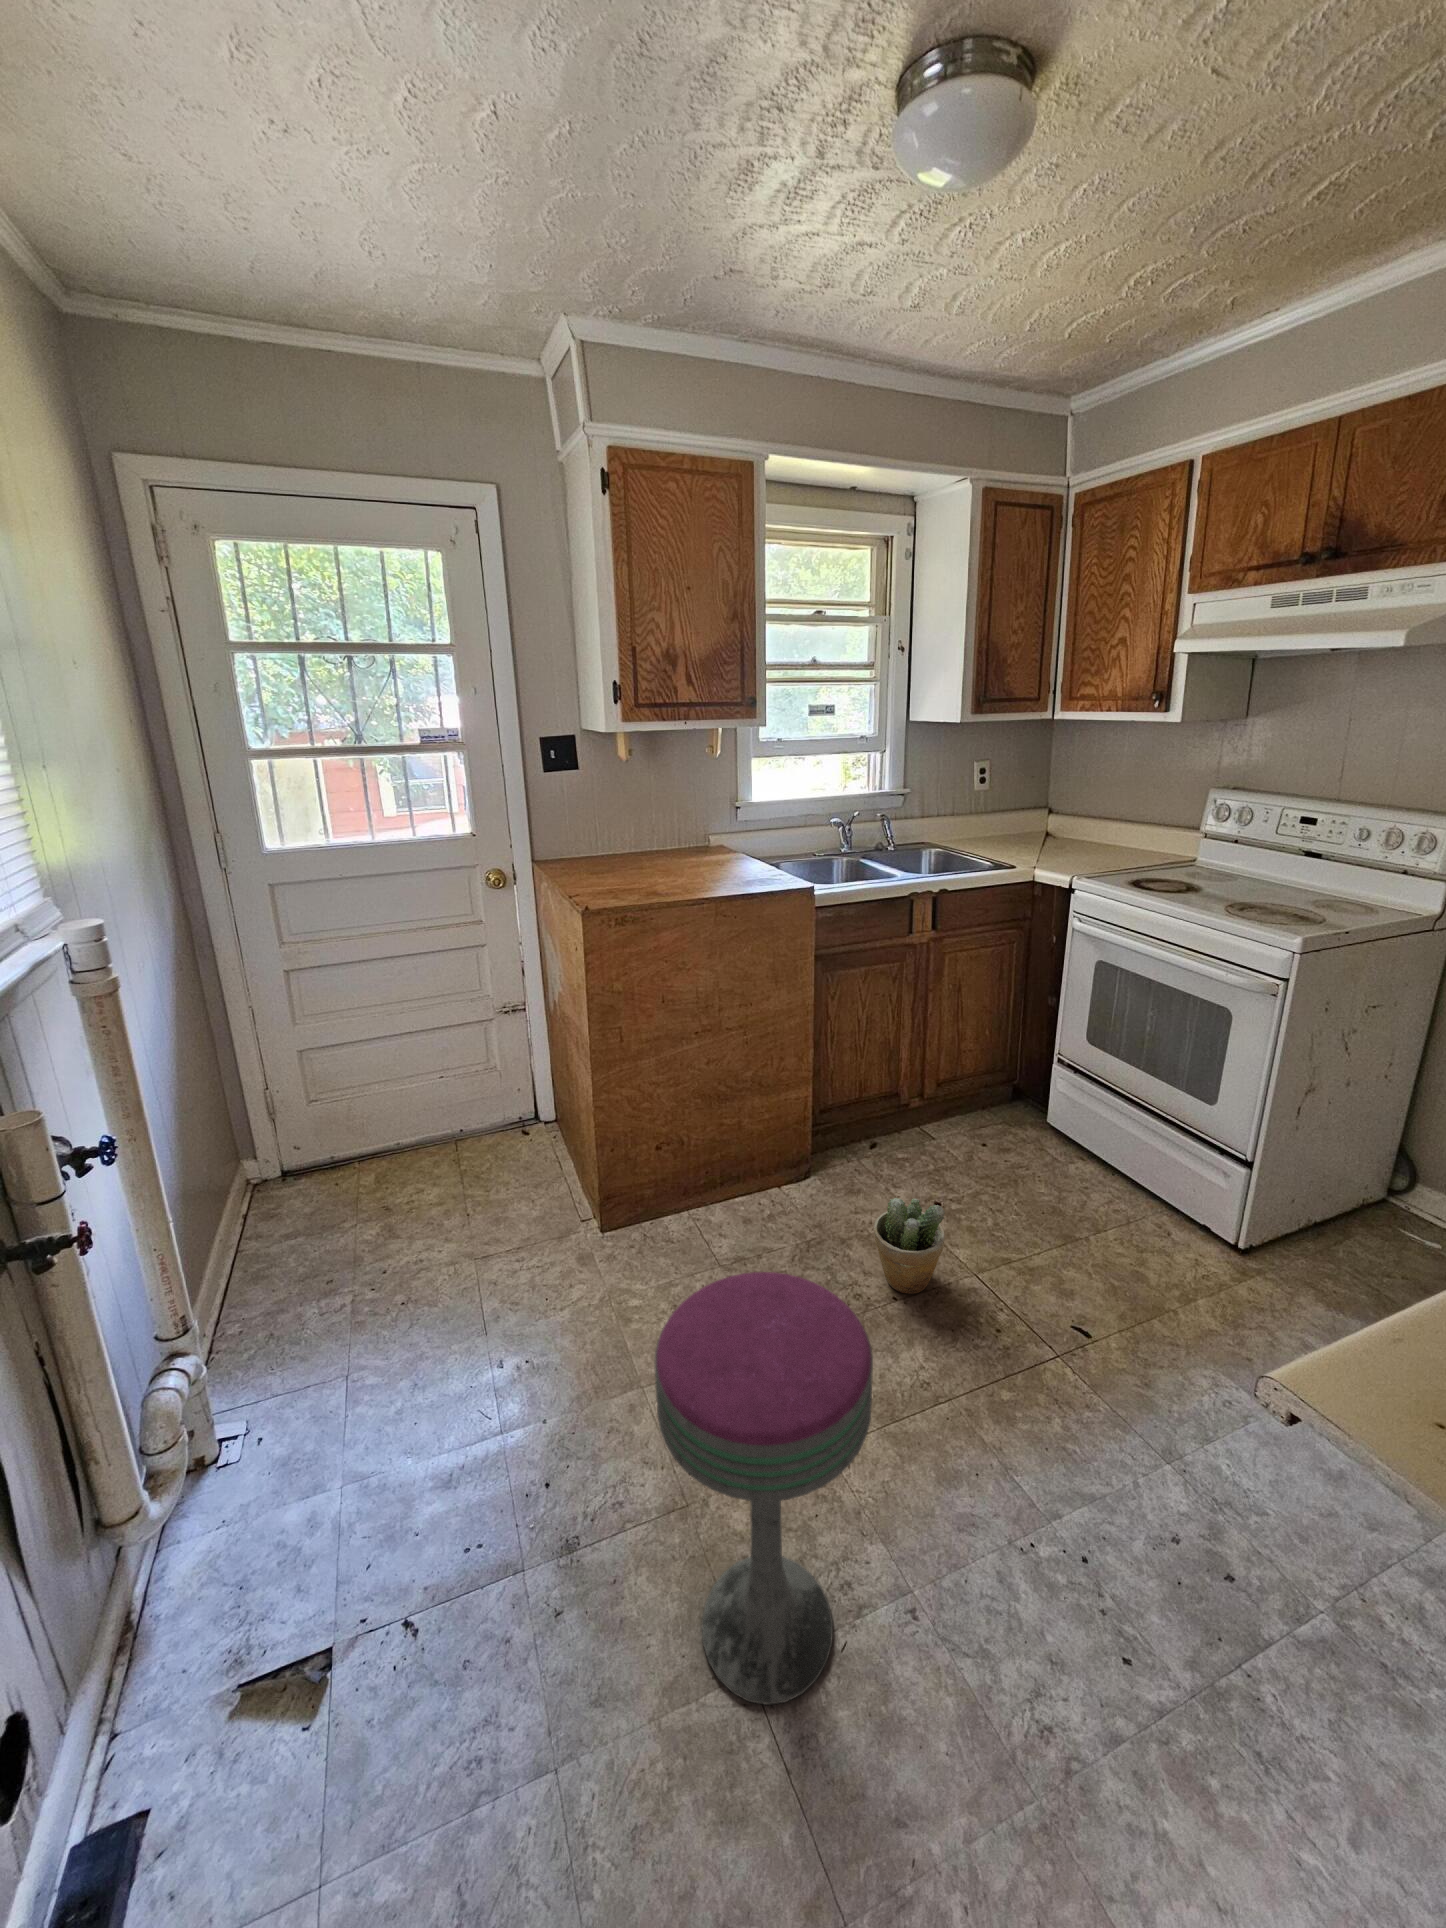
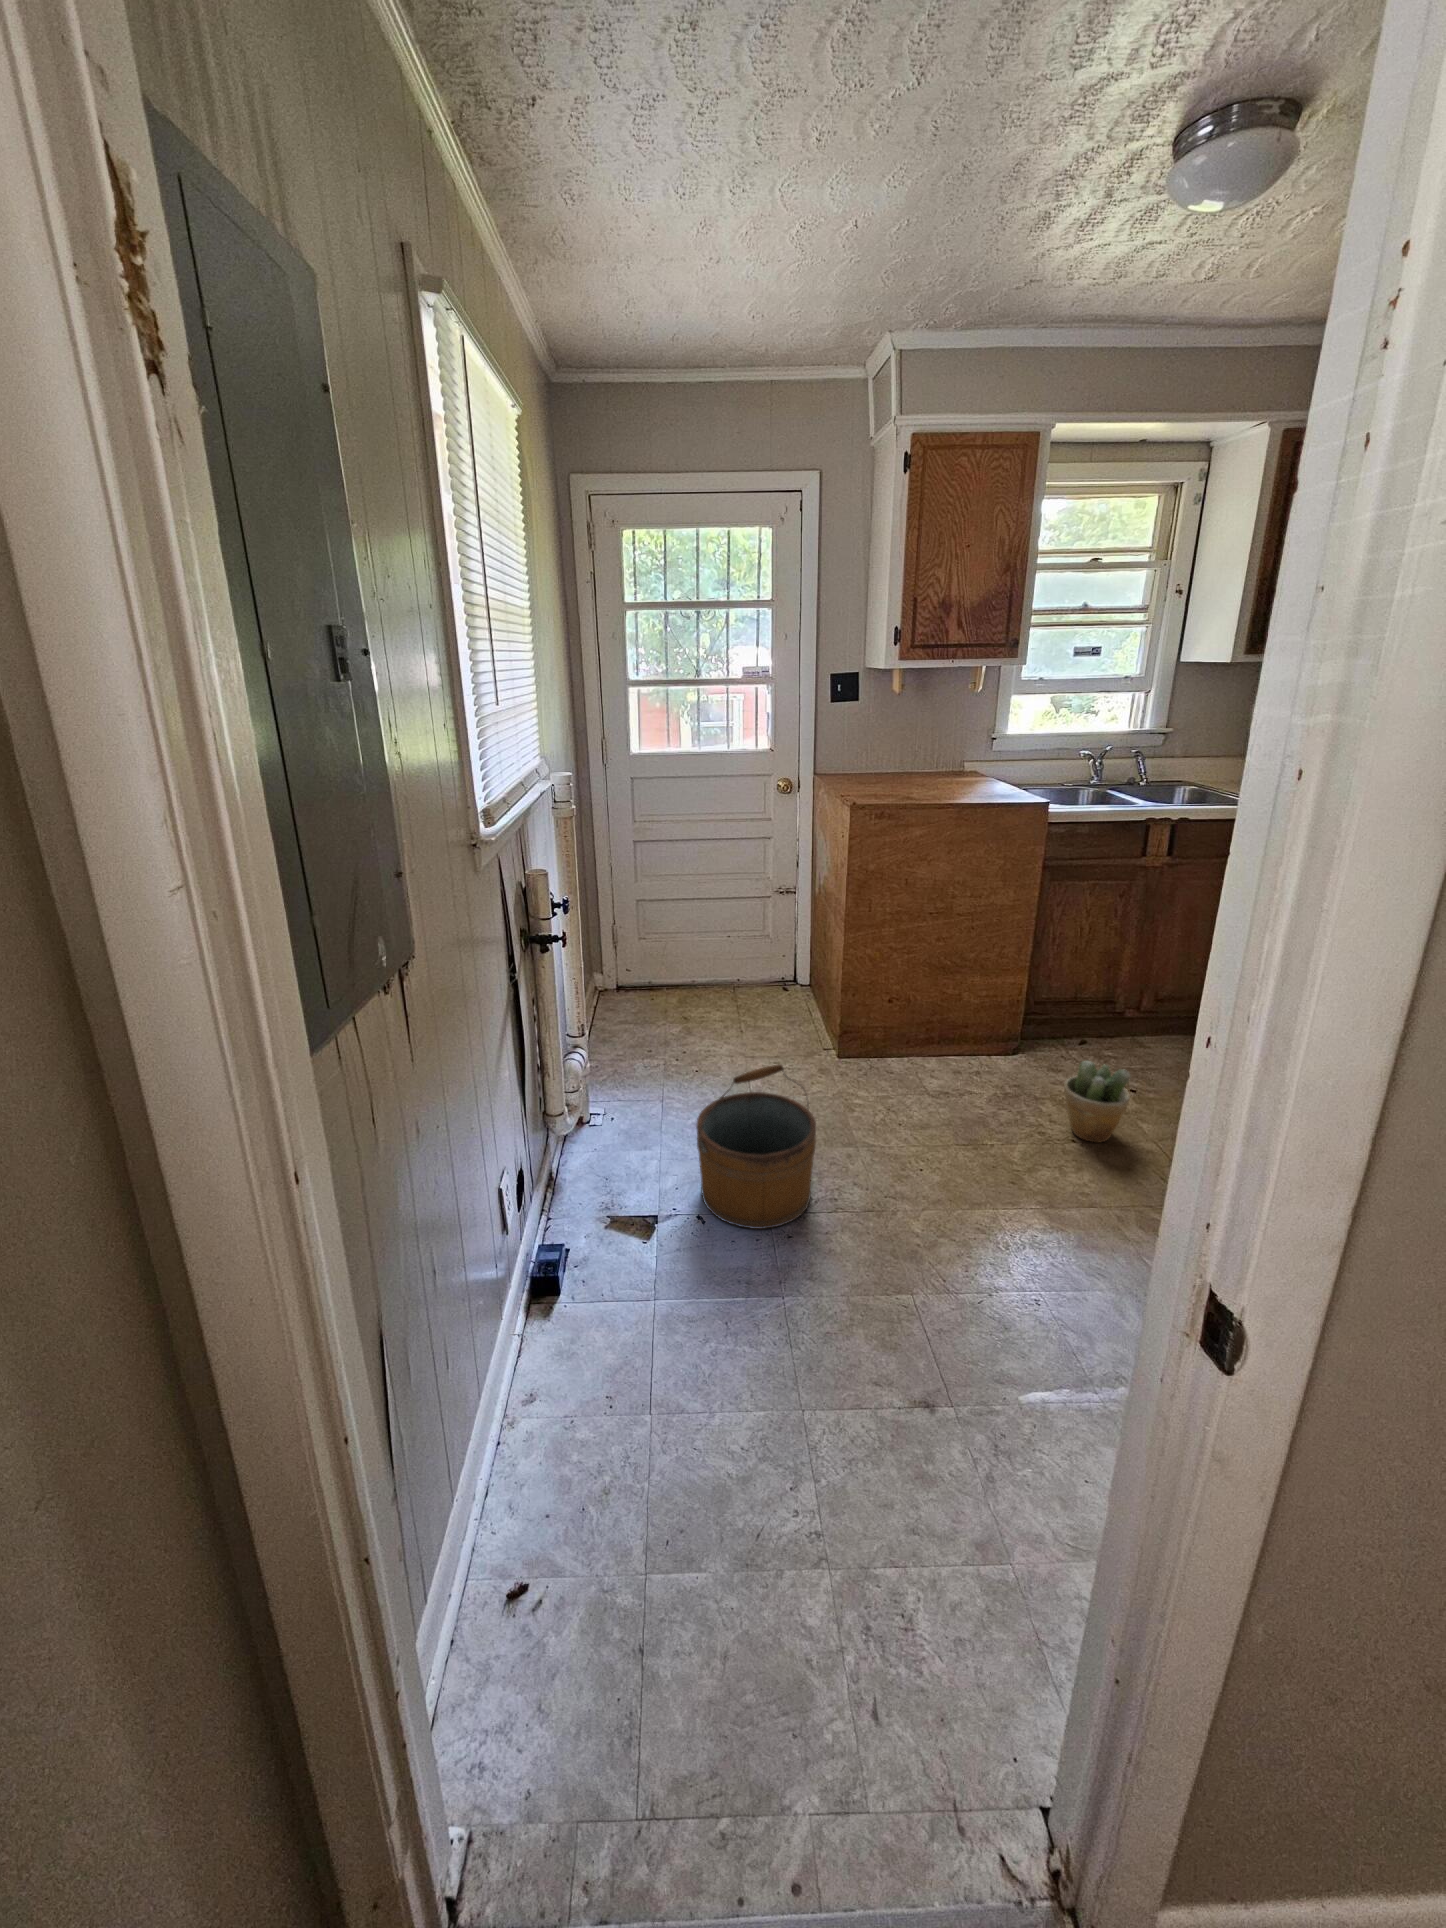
bar stool: present [655,1272,873,1705] -> none [874,1032,1028,1310]
bucket: none [383,1346,581,1632] -> present [696,1064,816,1229]

